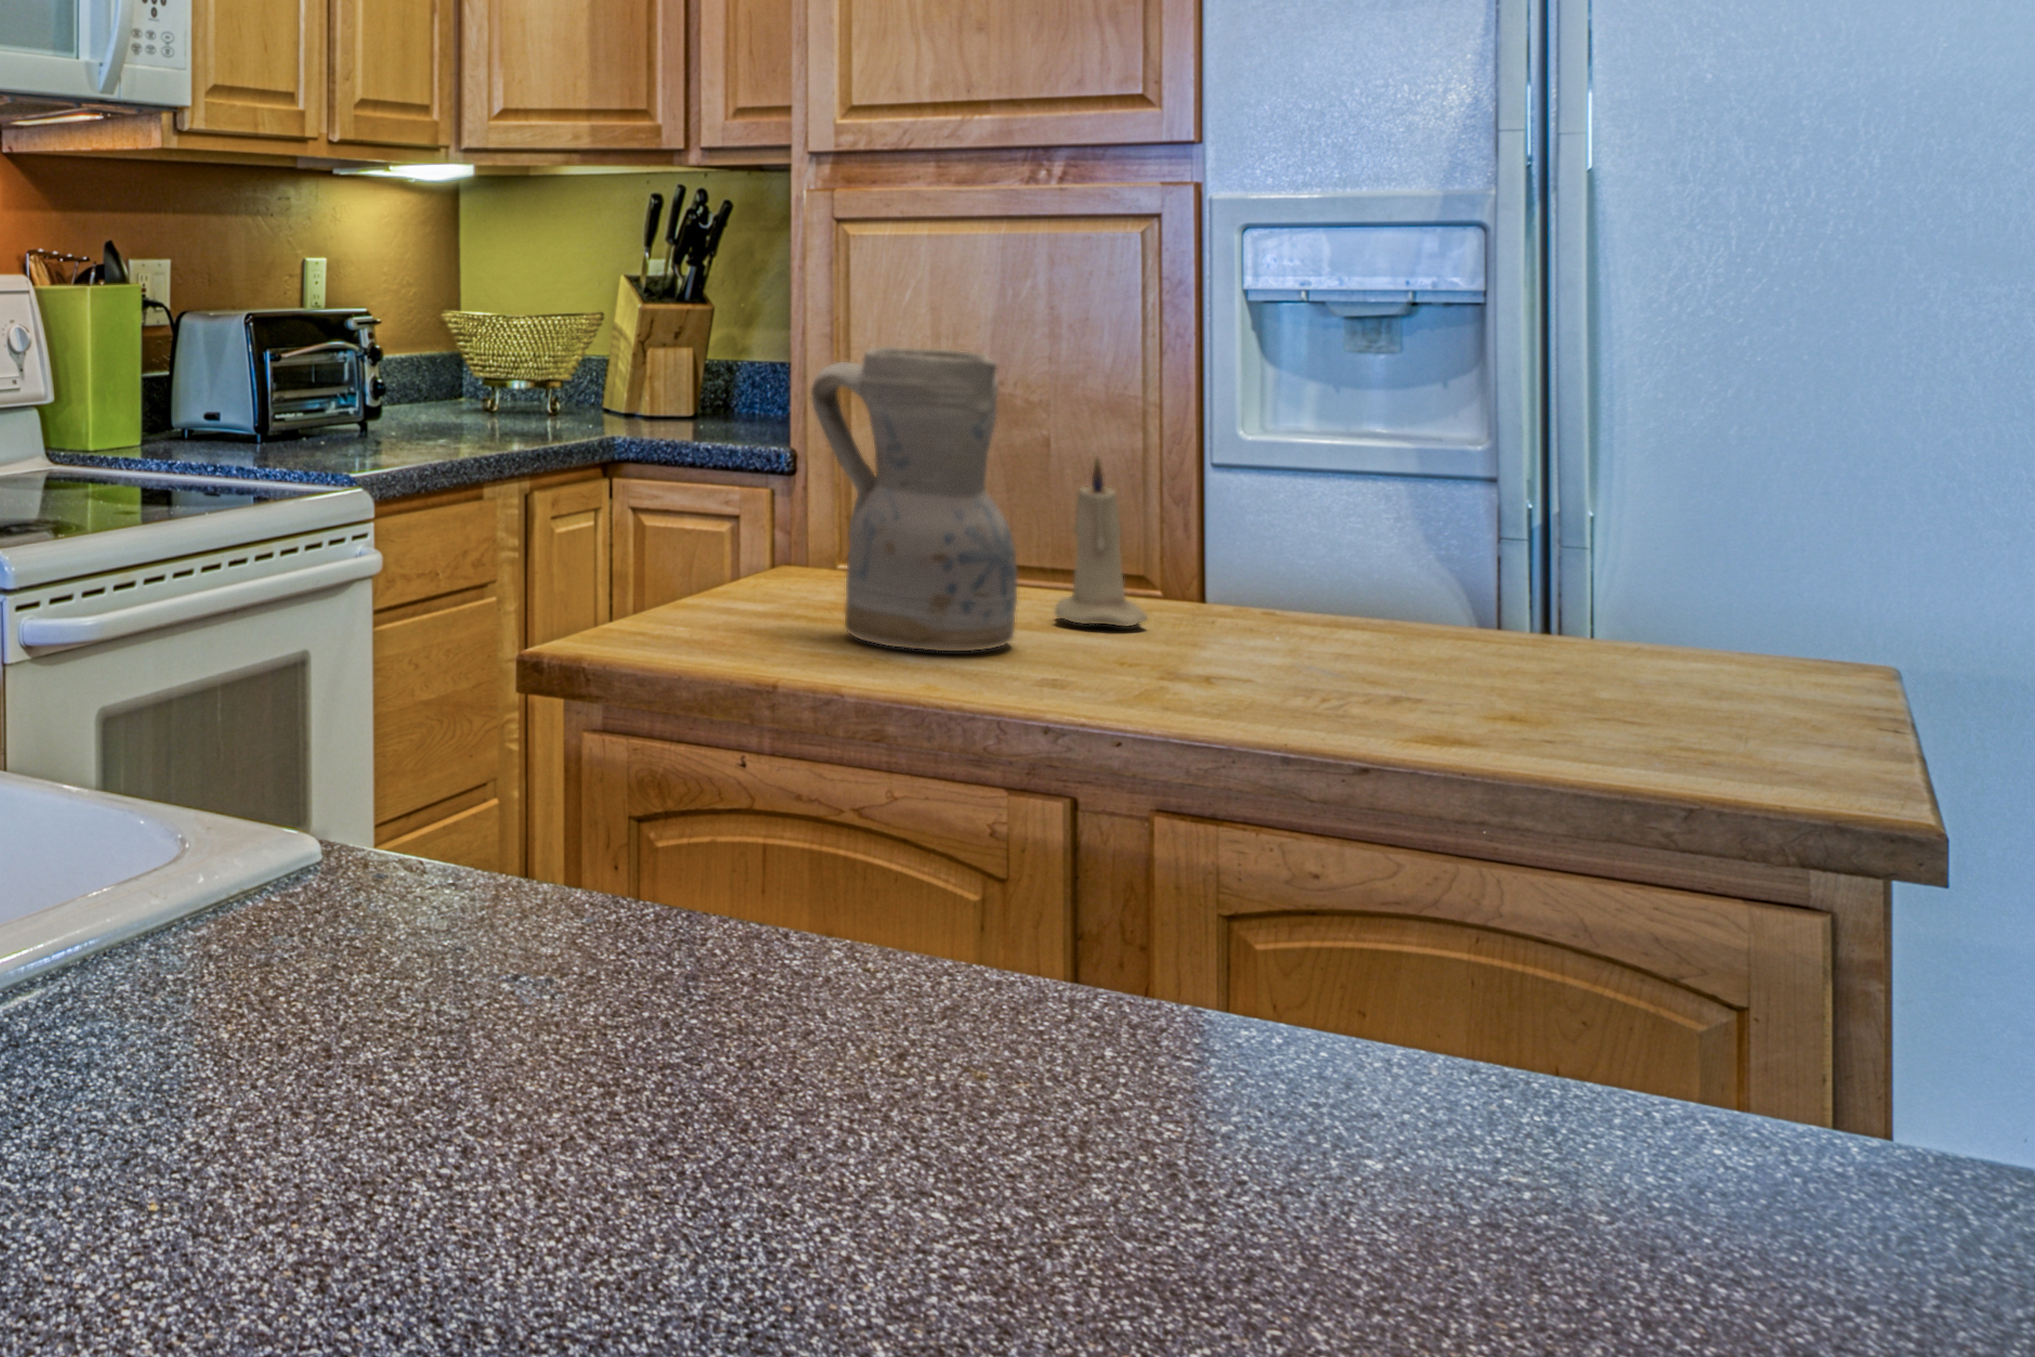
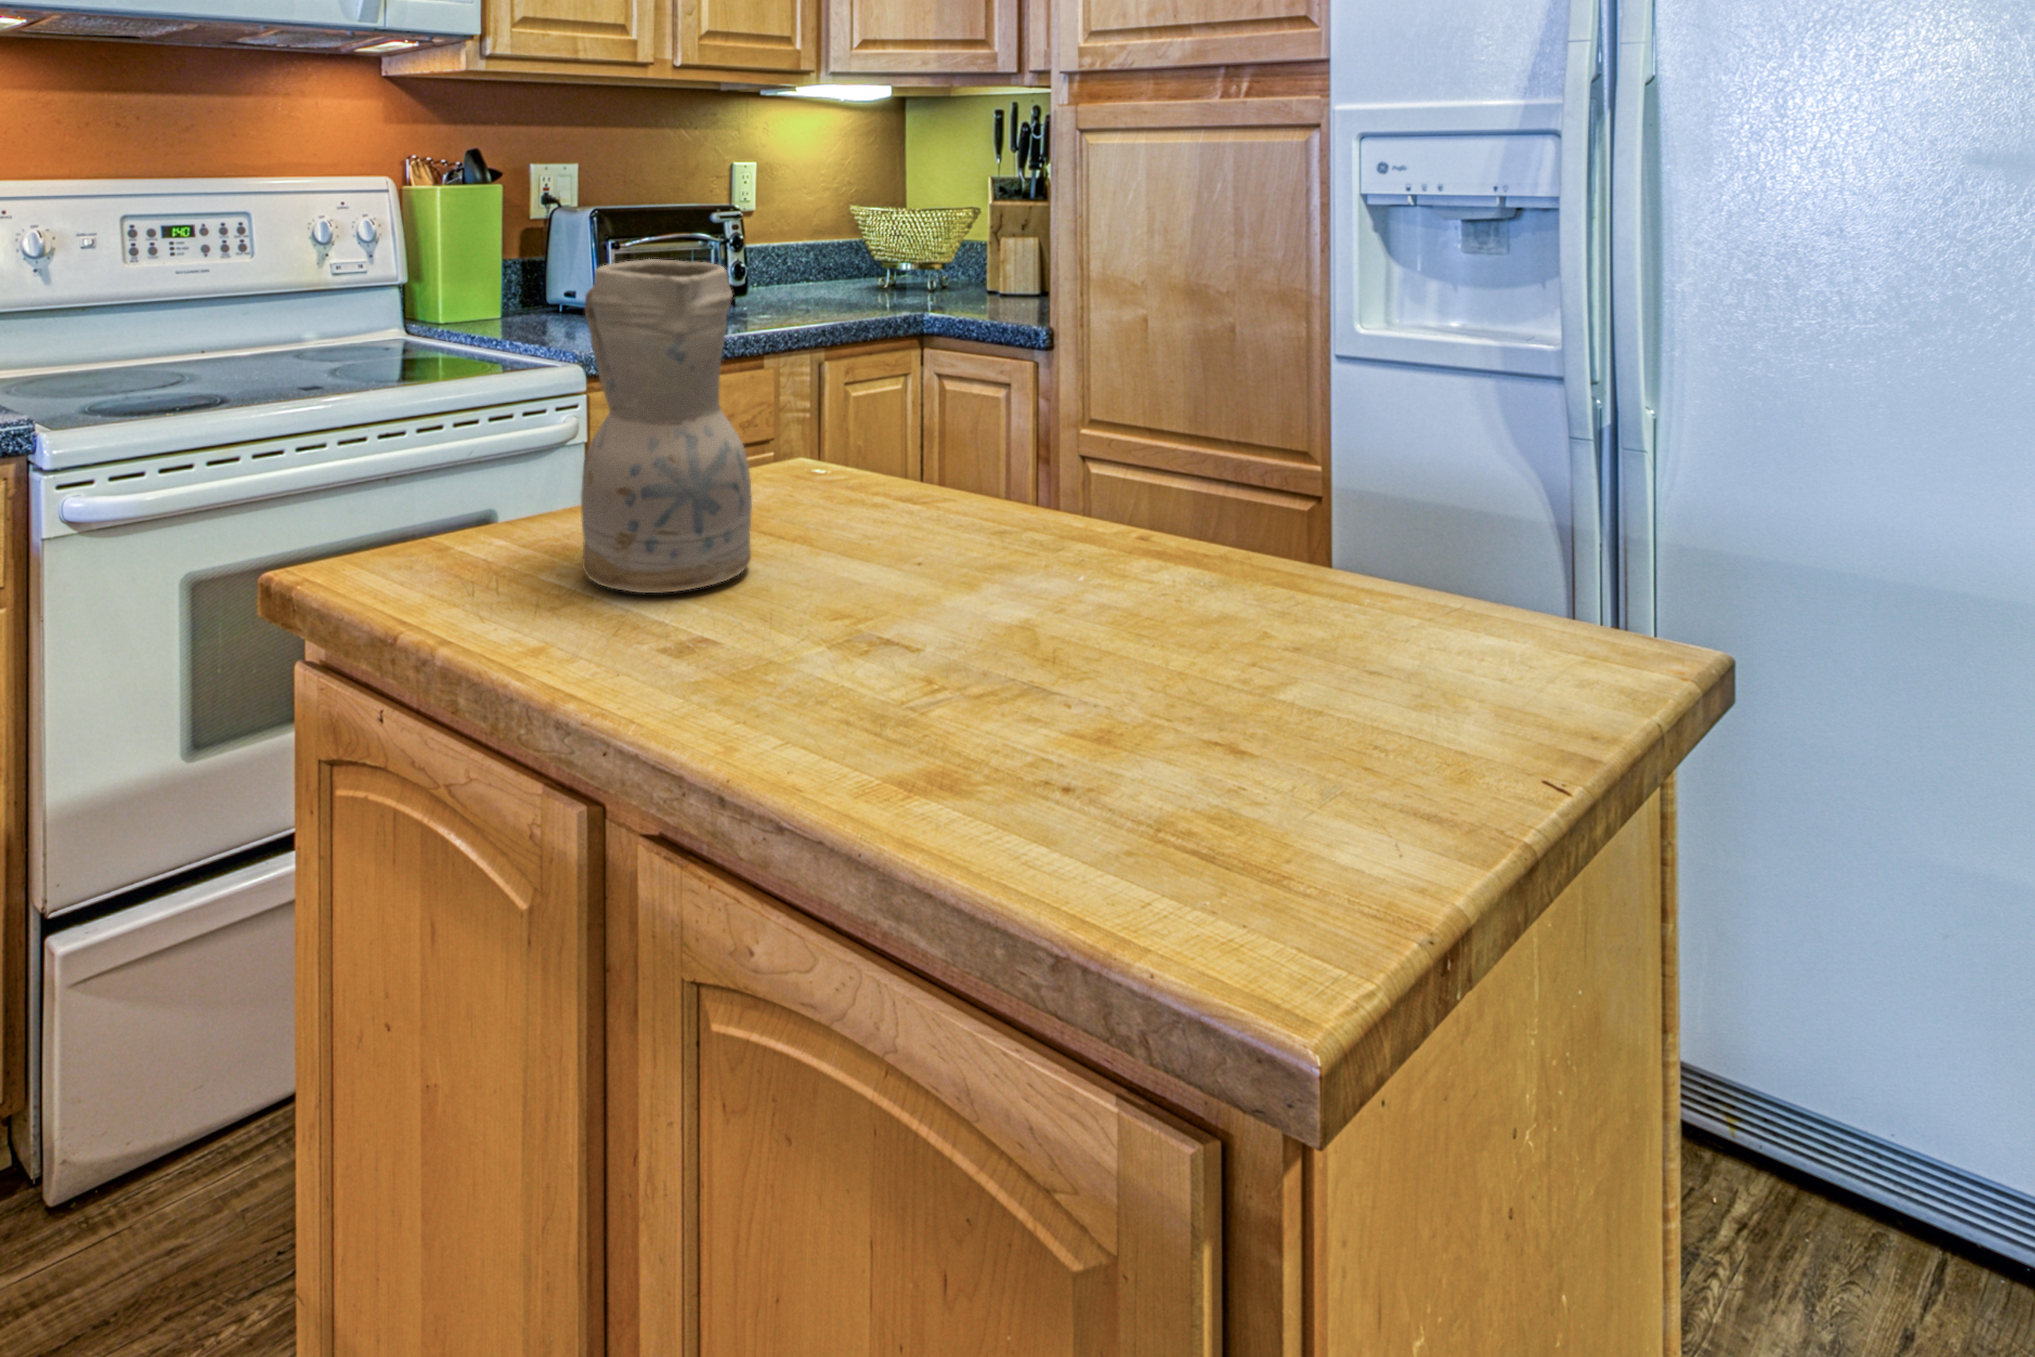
candle: present [1055,458,1147,626] -> none [853,370,948,557]

